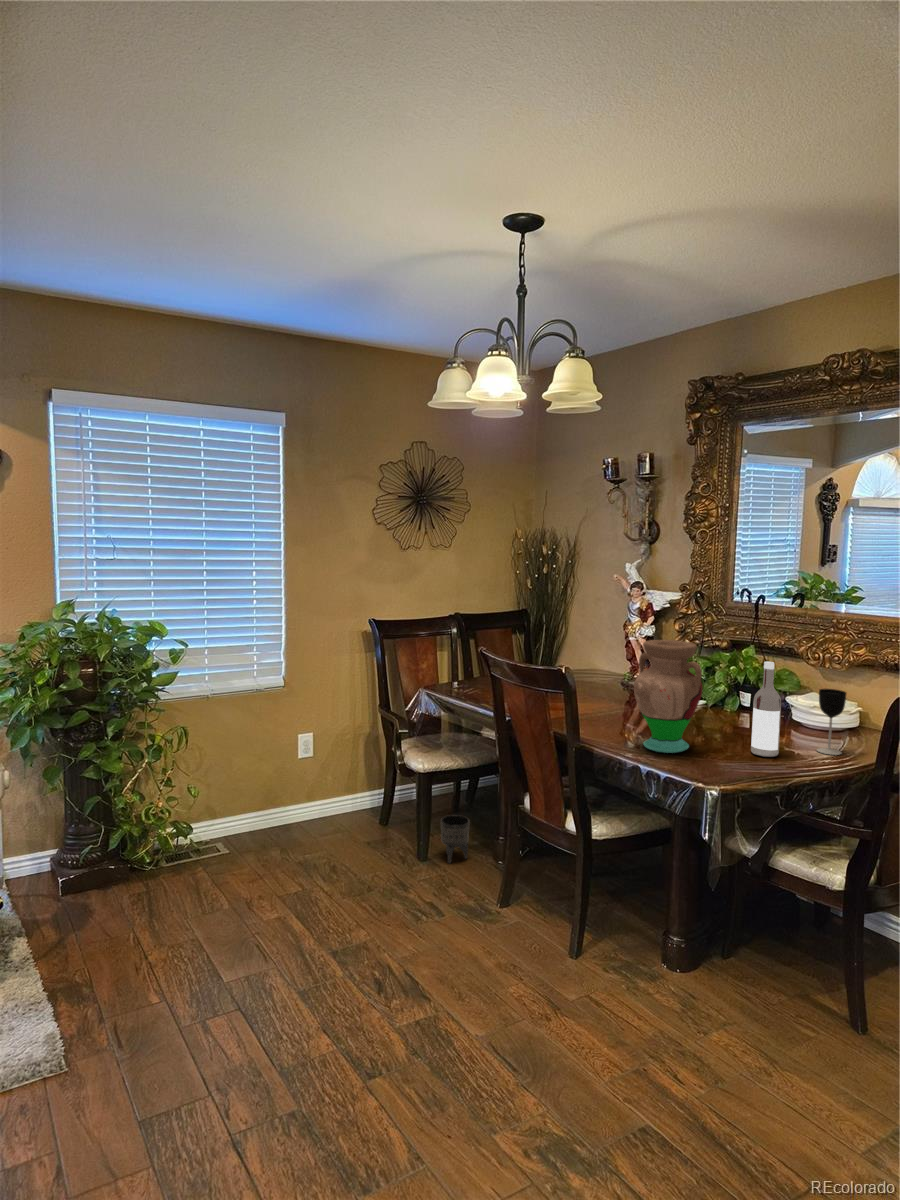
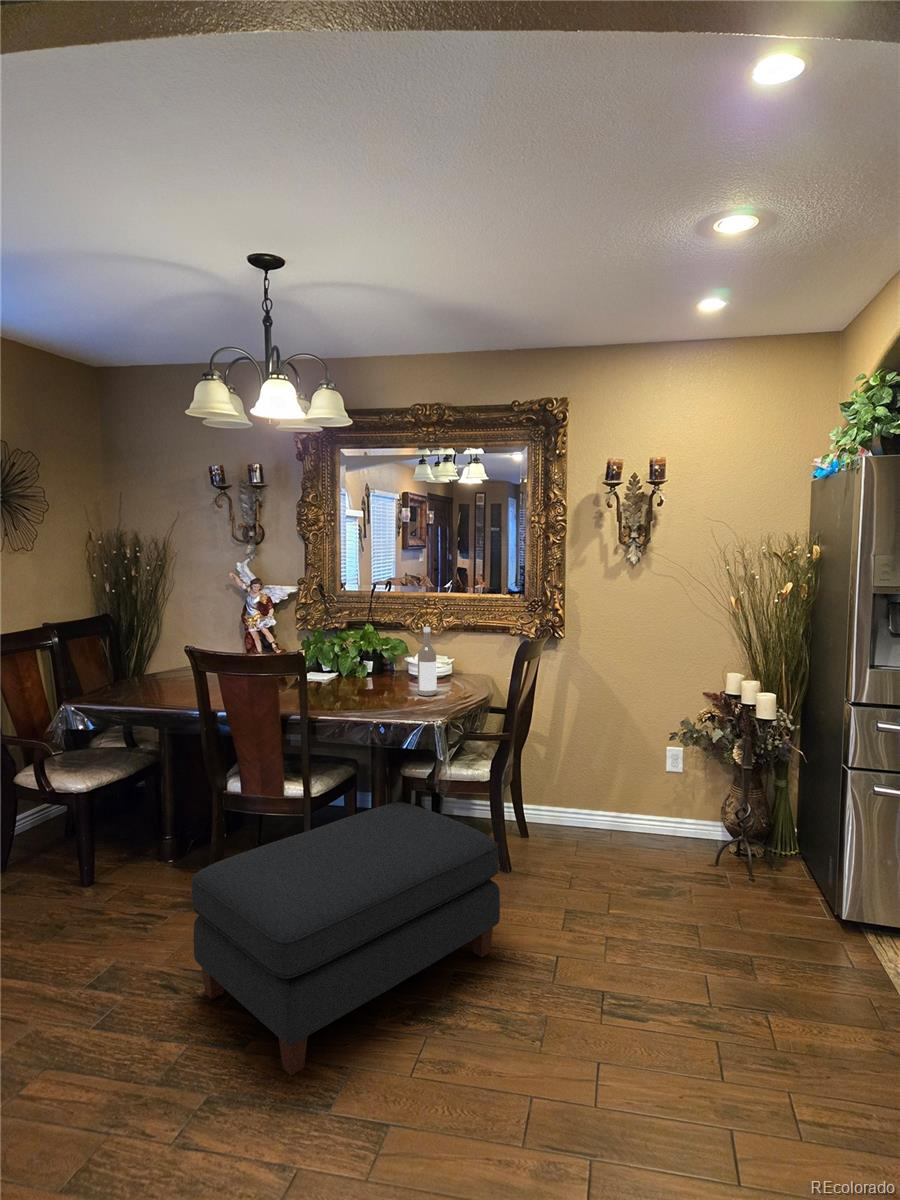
vase: present [634,640,703,753] -> none [338,618,397,707]
wine glass: present [817,689,846,755] -> none [447,642,464,687]
planter: present [441,815,470,863] -> none [107,826,140,877]
ottoman: none [369,874,734,1139] -> present [191,802,500,1076]

